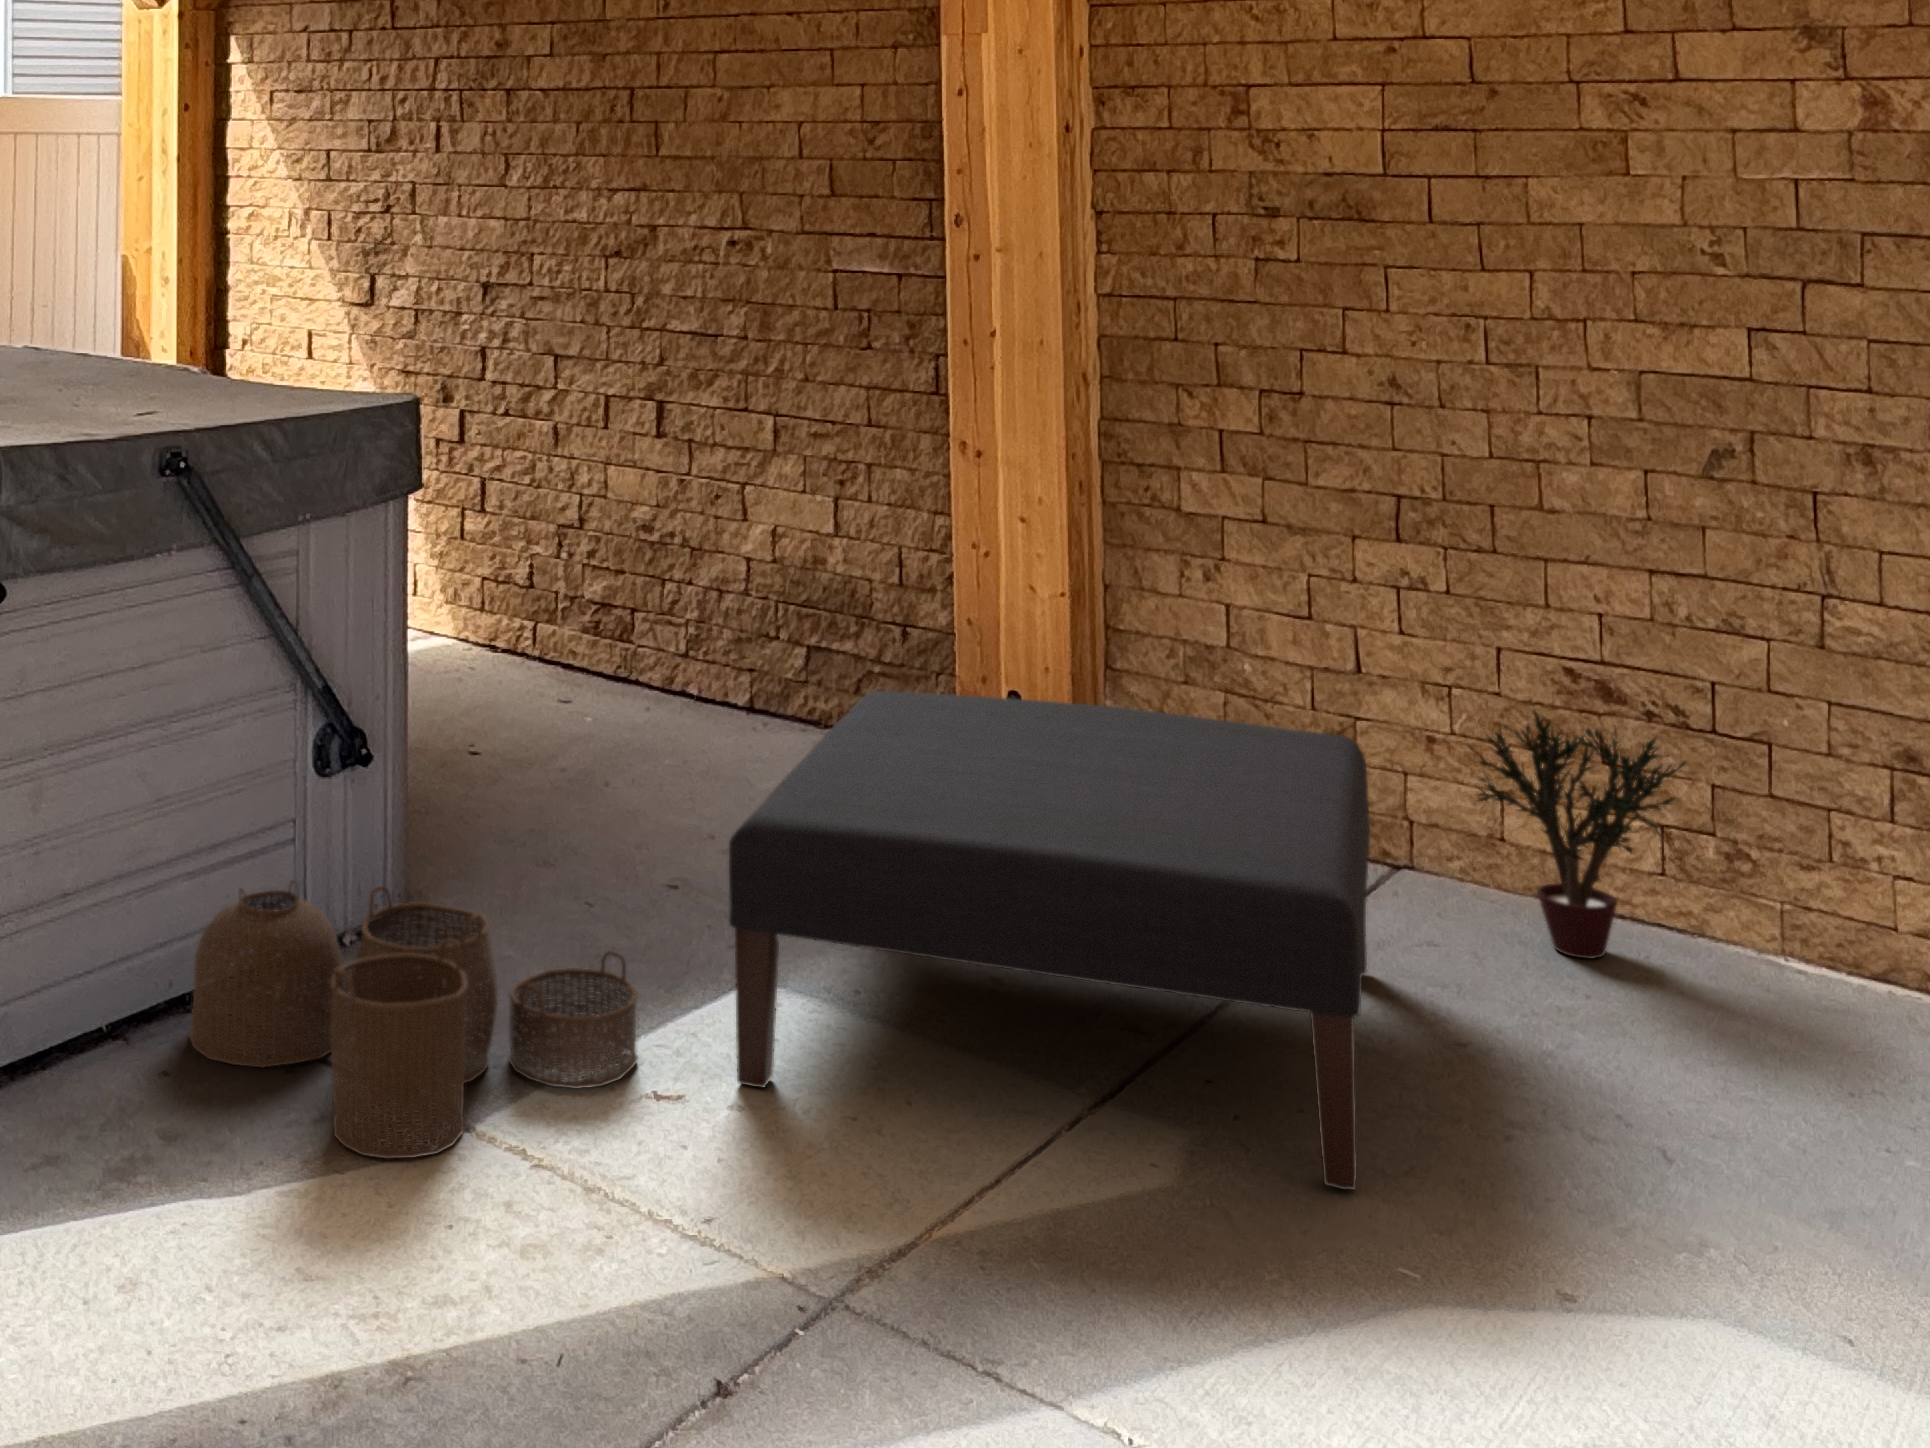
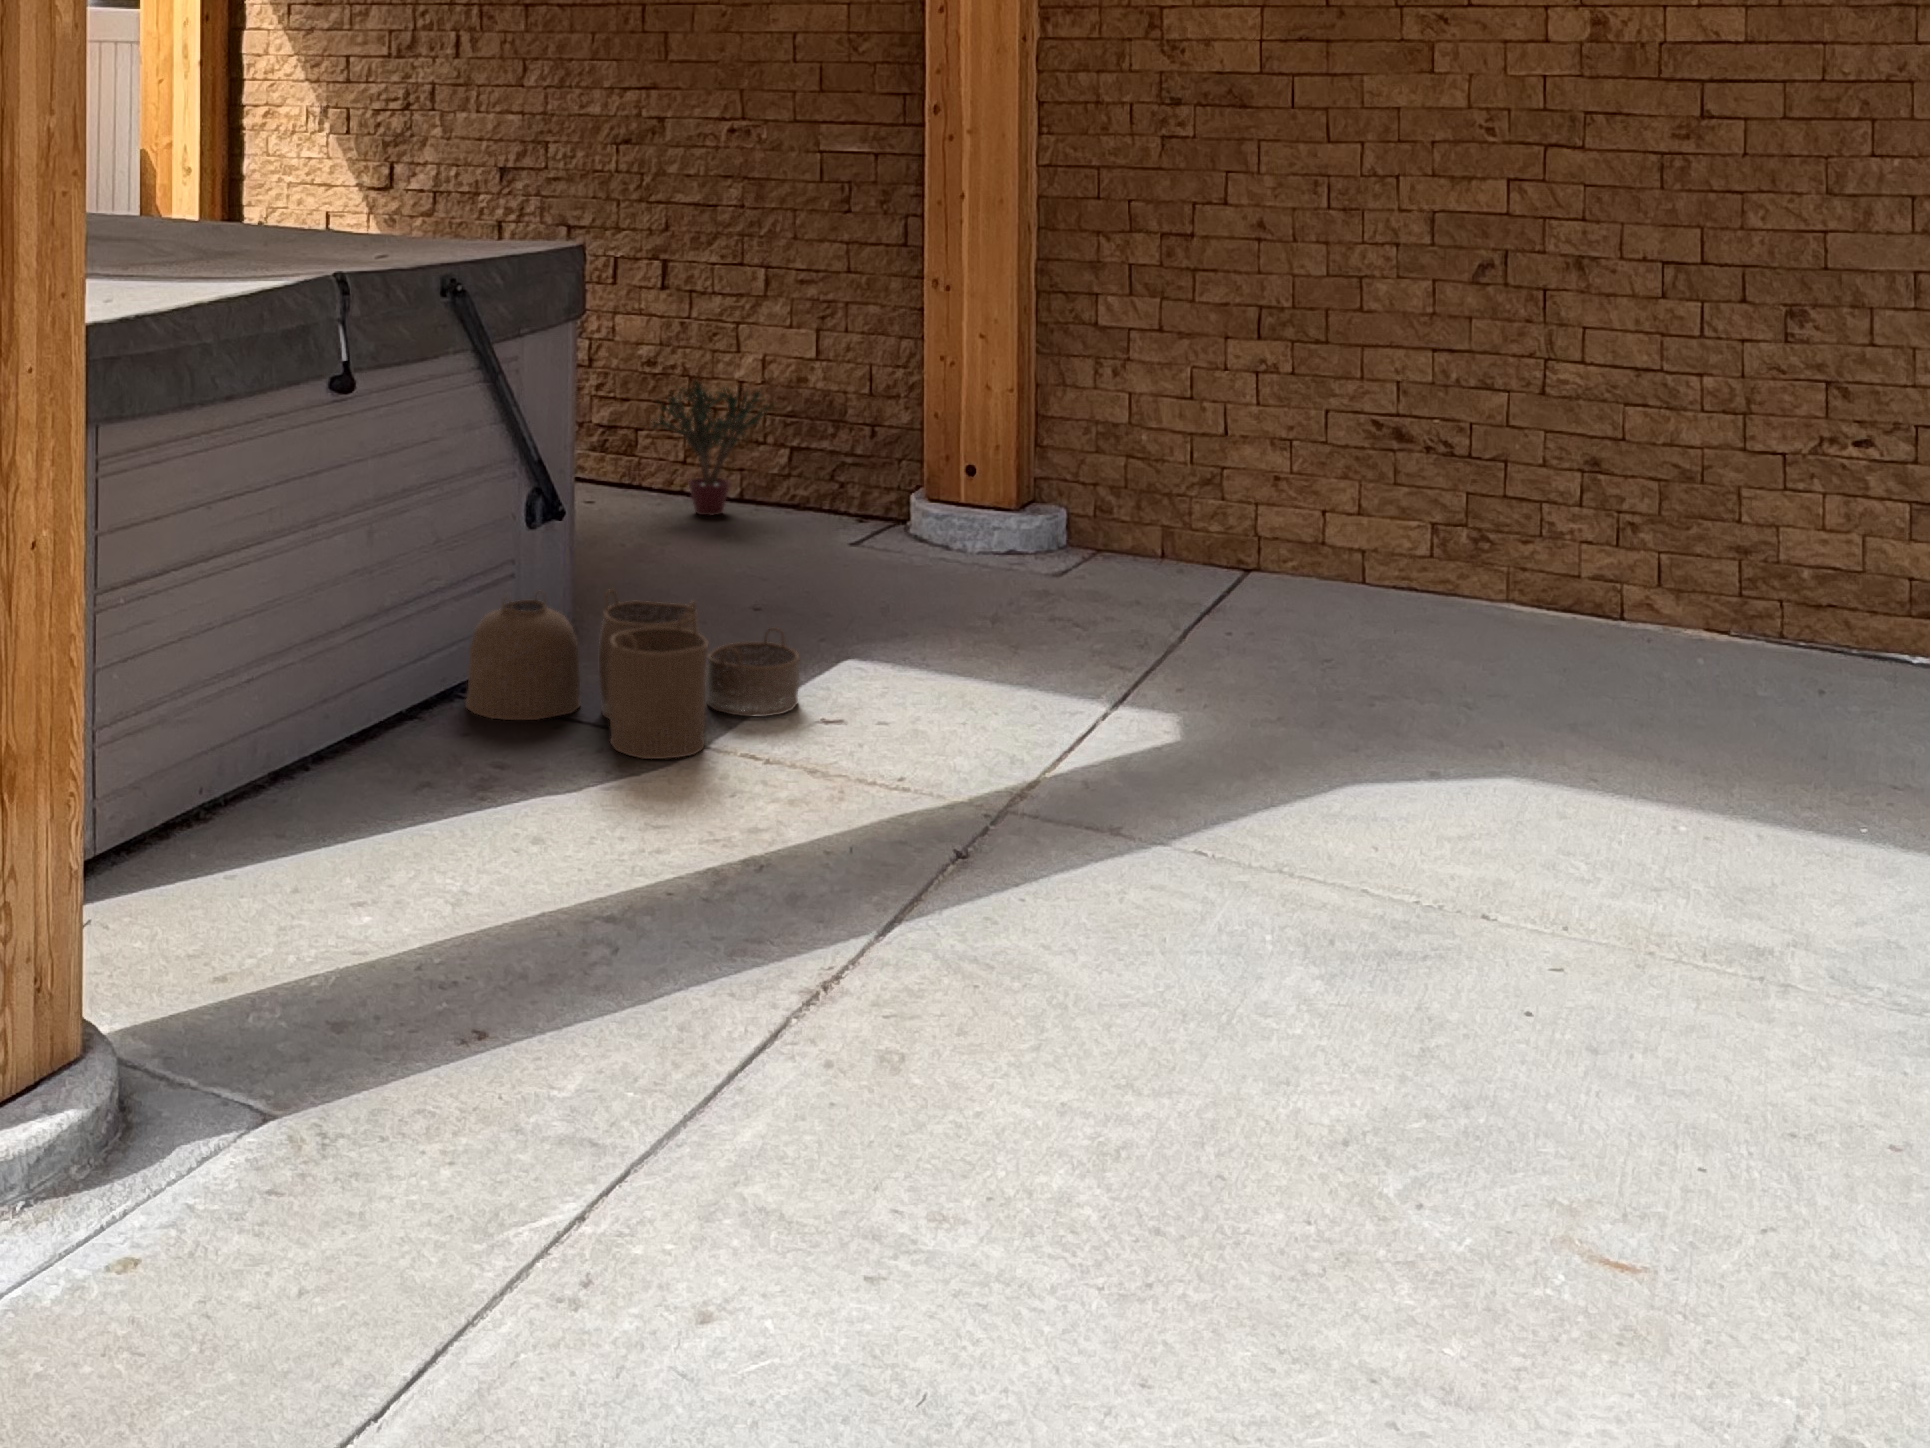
ottoman: present [729,691,1370,1190] -> none [869,452,1302,732]
potted plant: present [1469,712,1686,959] -> present [651,381,768,515]

